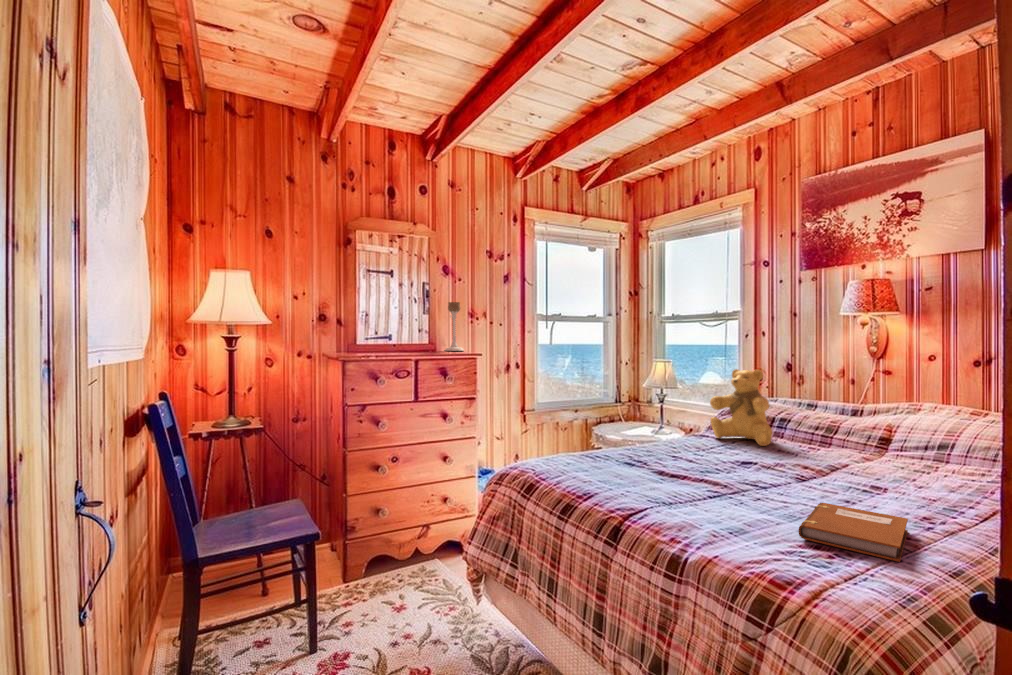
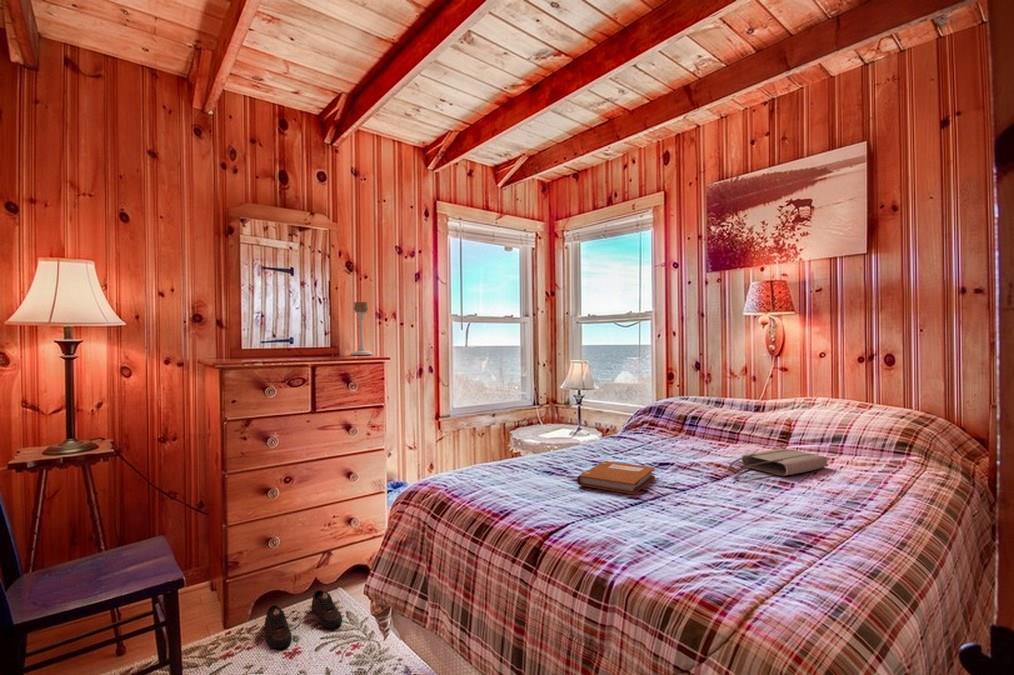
teddy bear: present [710,369,772,446] -> none [625,369,685,445]
tote bag: none [815,454,927,480] -> present [728,449,827,476]
notebook: present [799,503,908,562] -> present [577,461,655,494]
shoe: none [373,561,438,607] -> present [265,590,342,648]

